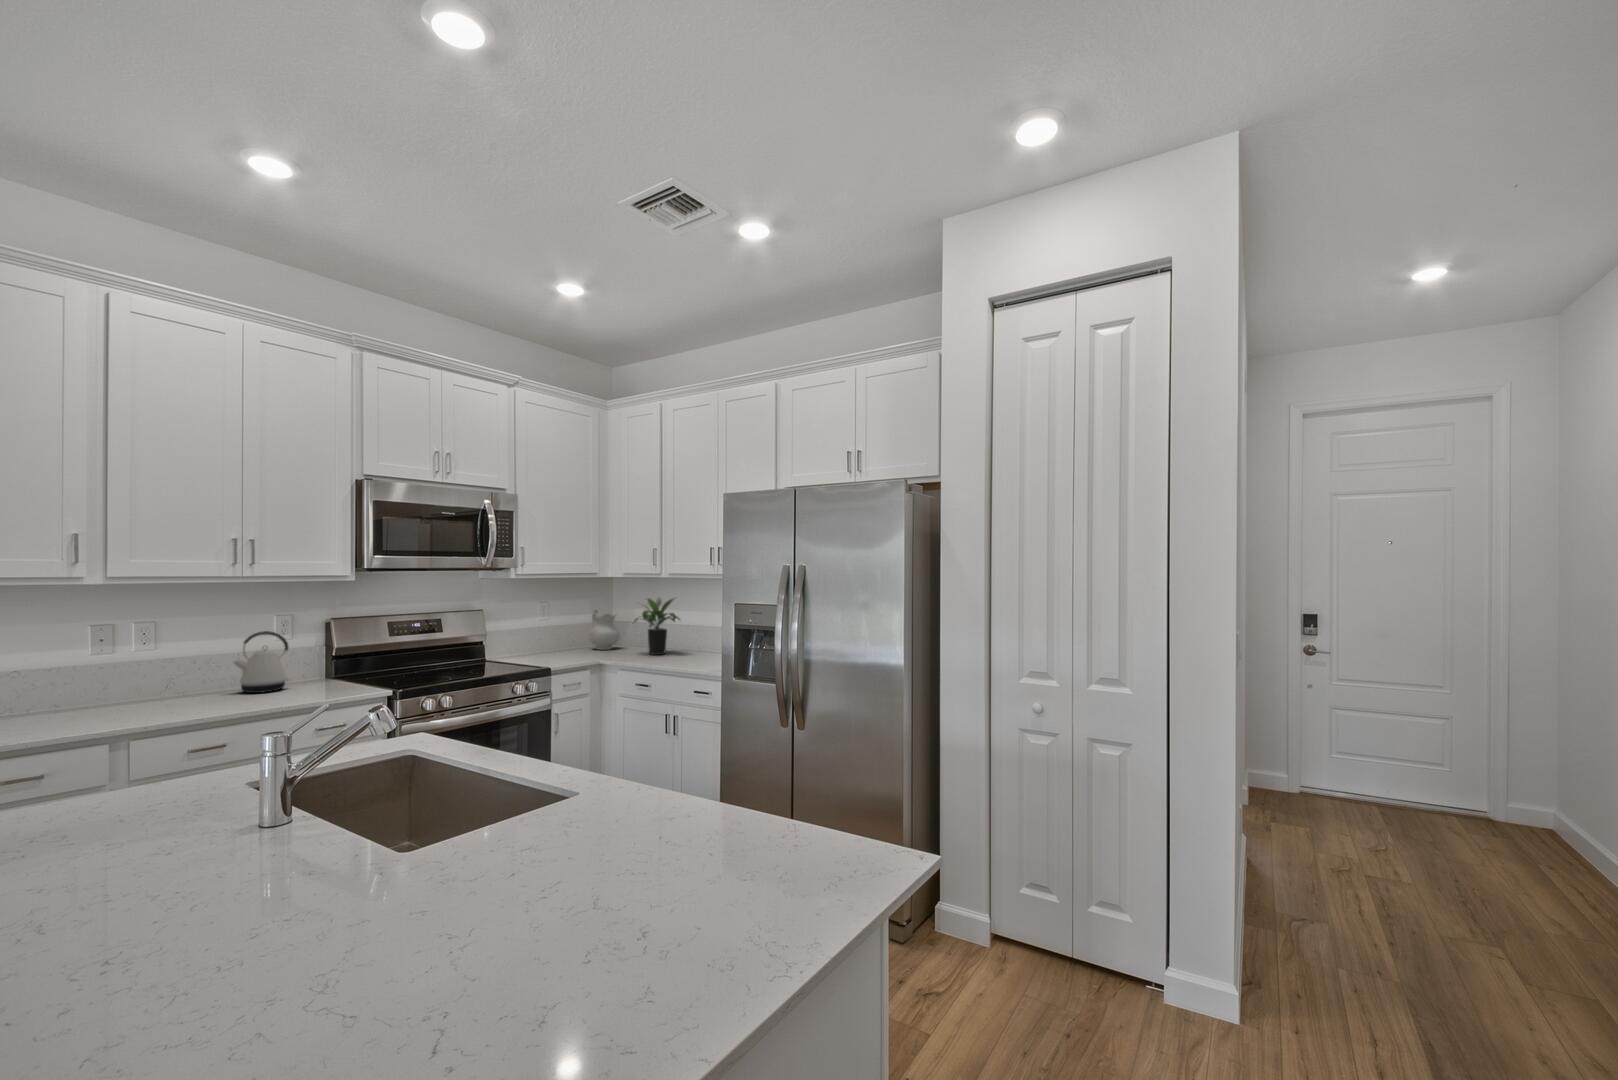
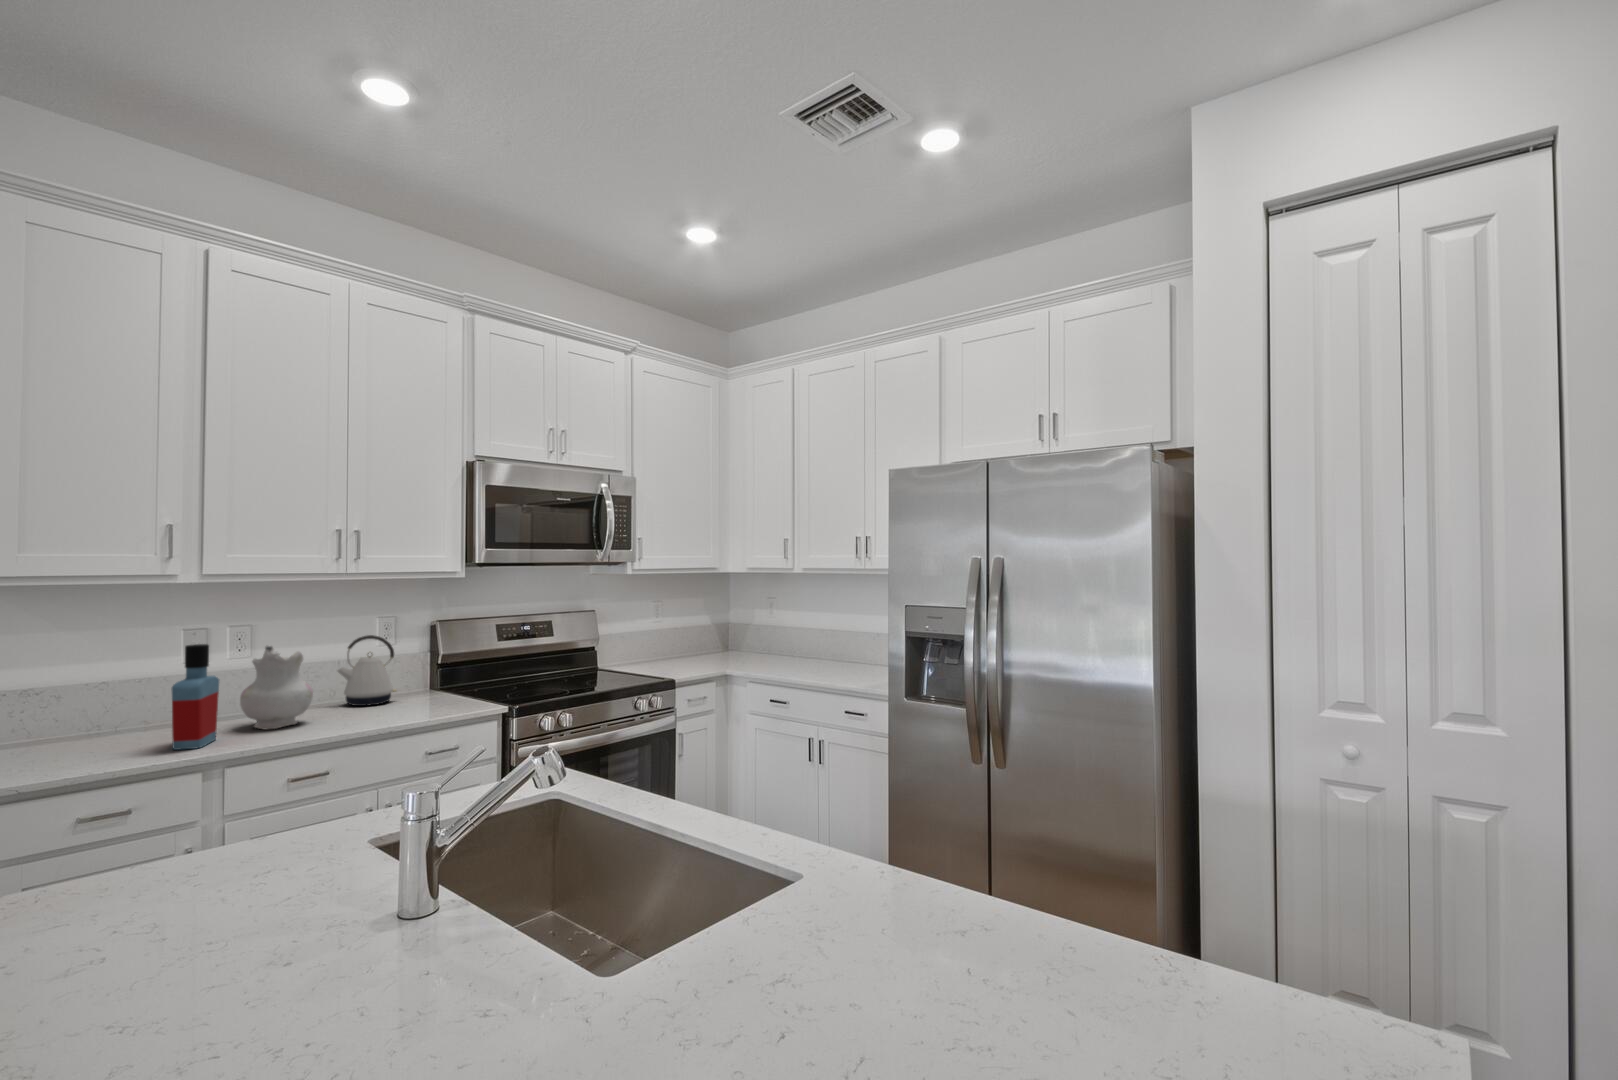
potted plant: present [634,598,679,655] -> none [759,598,817,667]
ceramic pitcher: present [589,610,620,650] -> present [240,646,313,730]
bottle: none [65,640,113,732] -> present [172,644,219,750]

